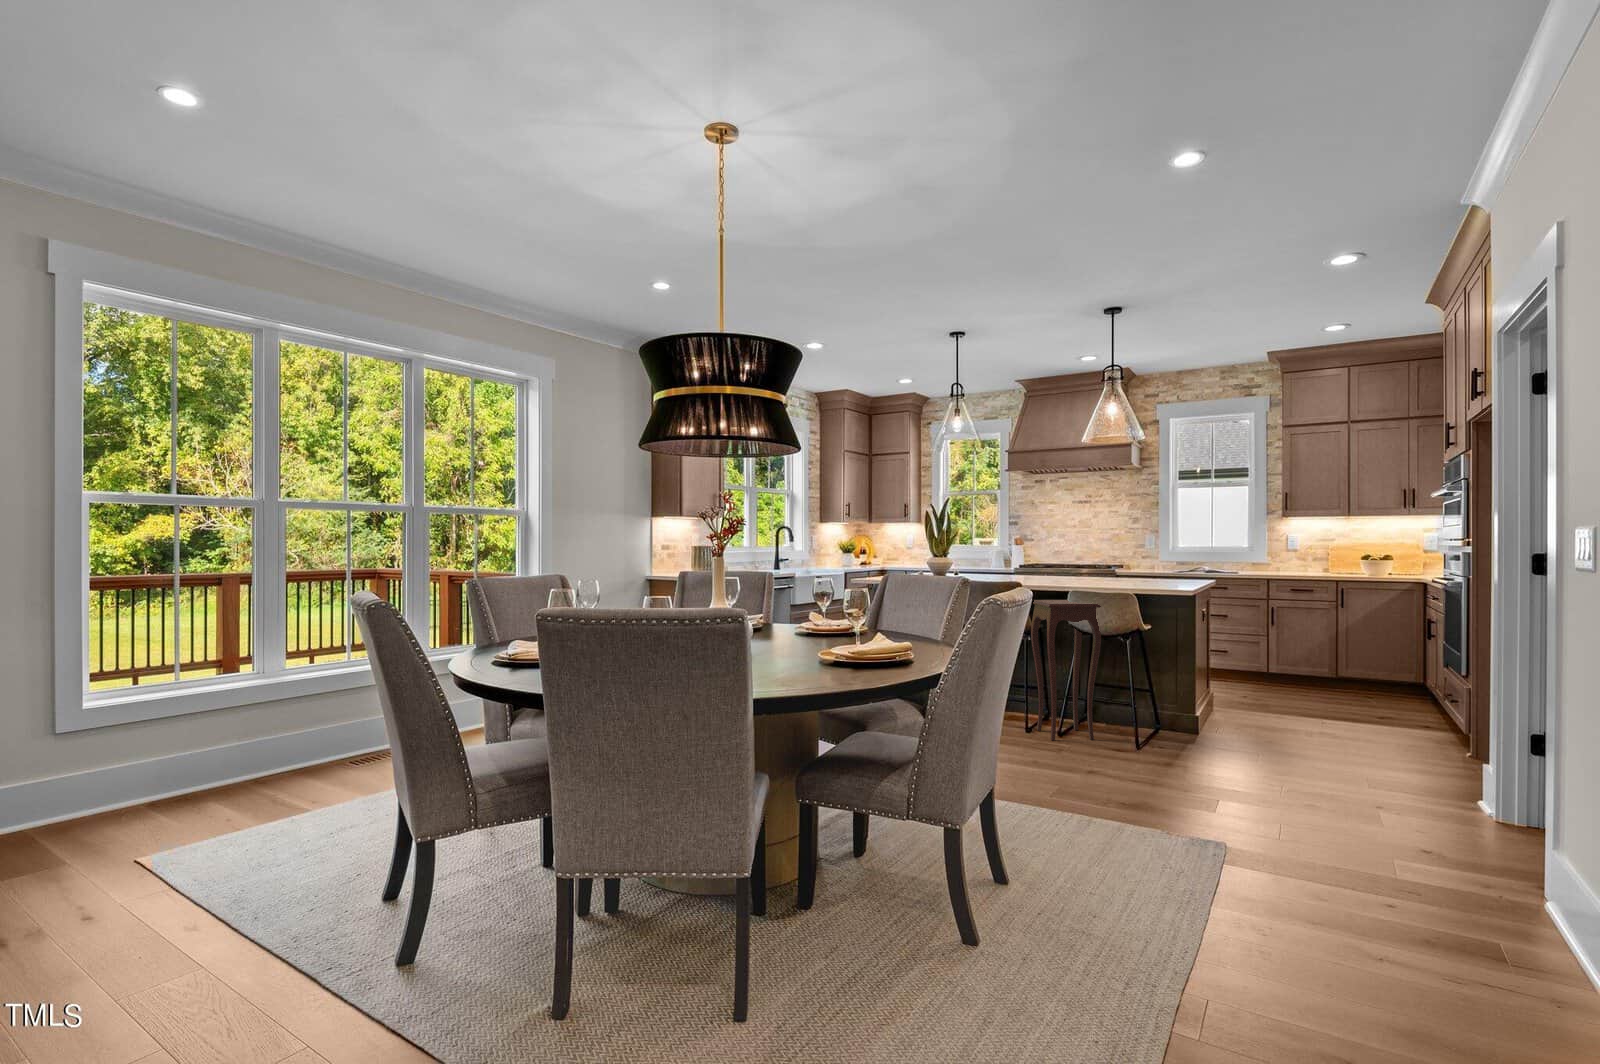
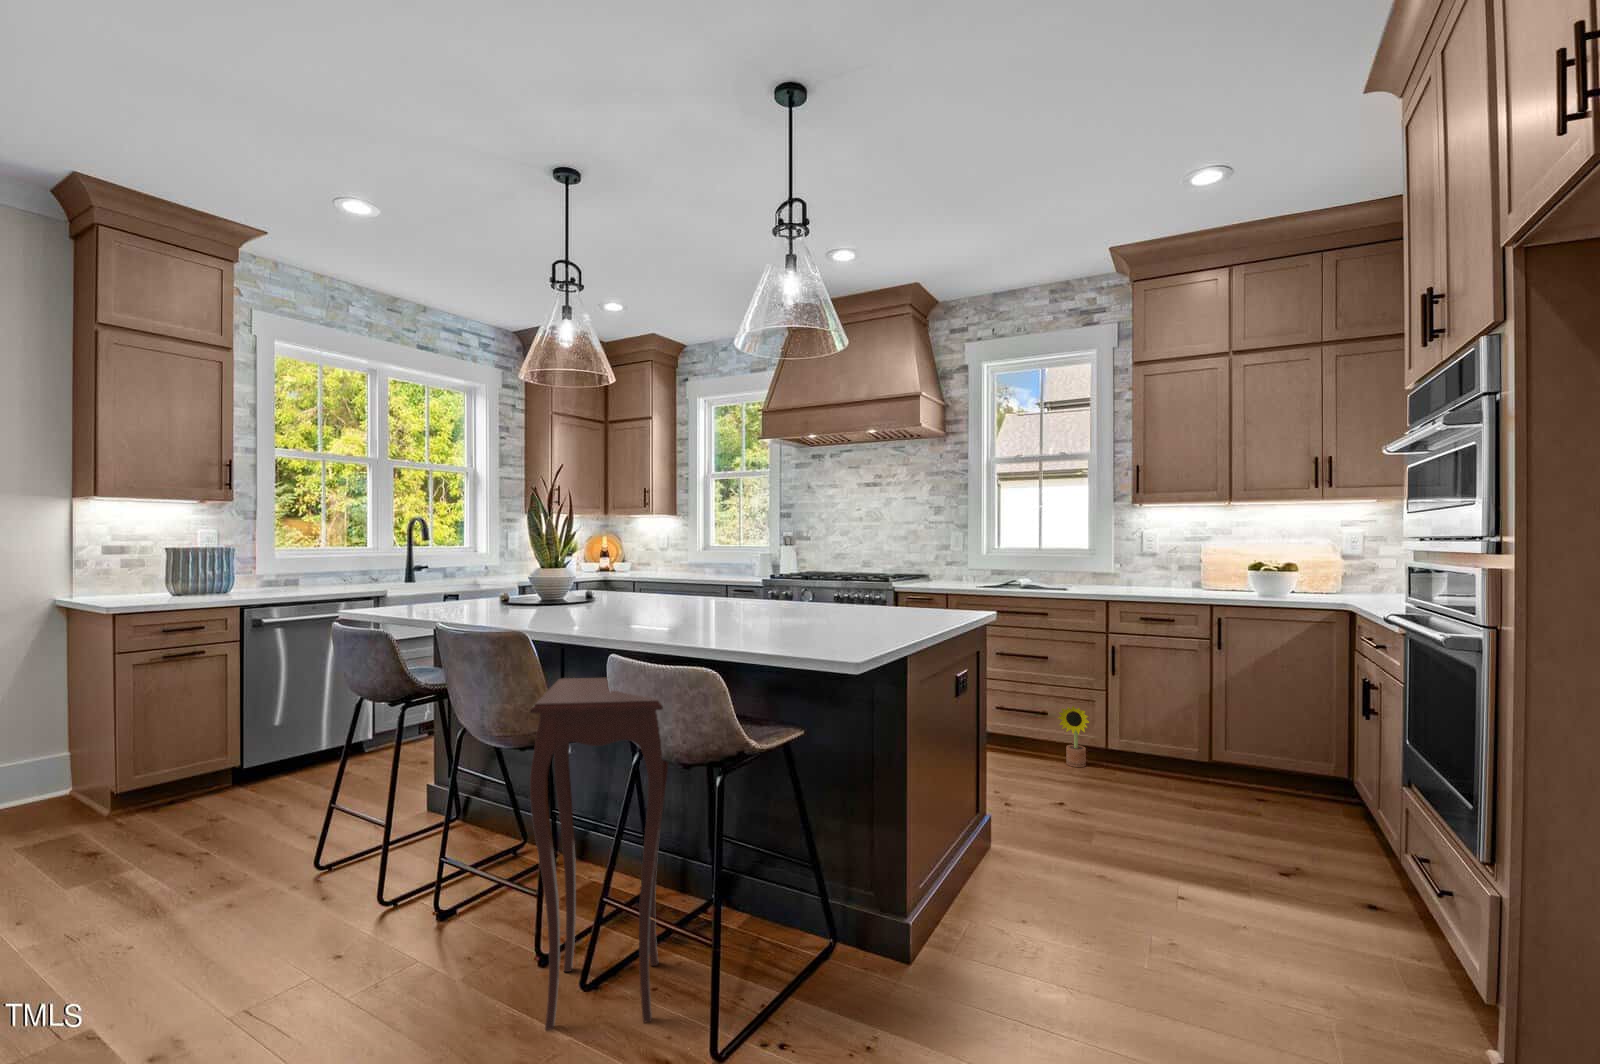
decorative plant: none [1236,644,1258,684] -> present [1058,706,1089,767]

